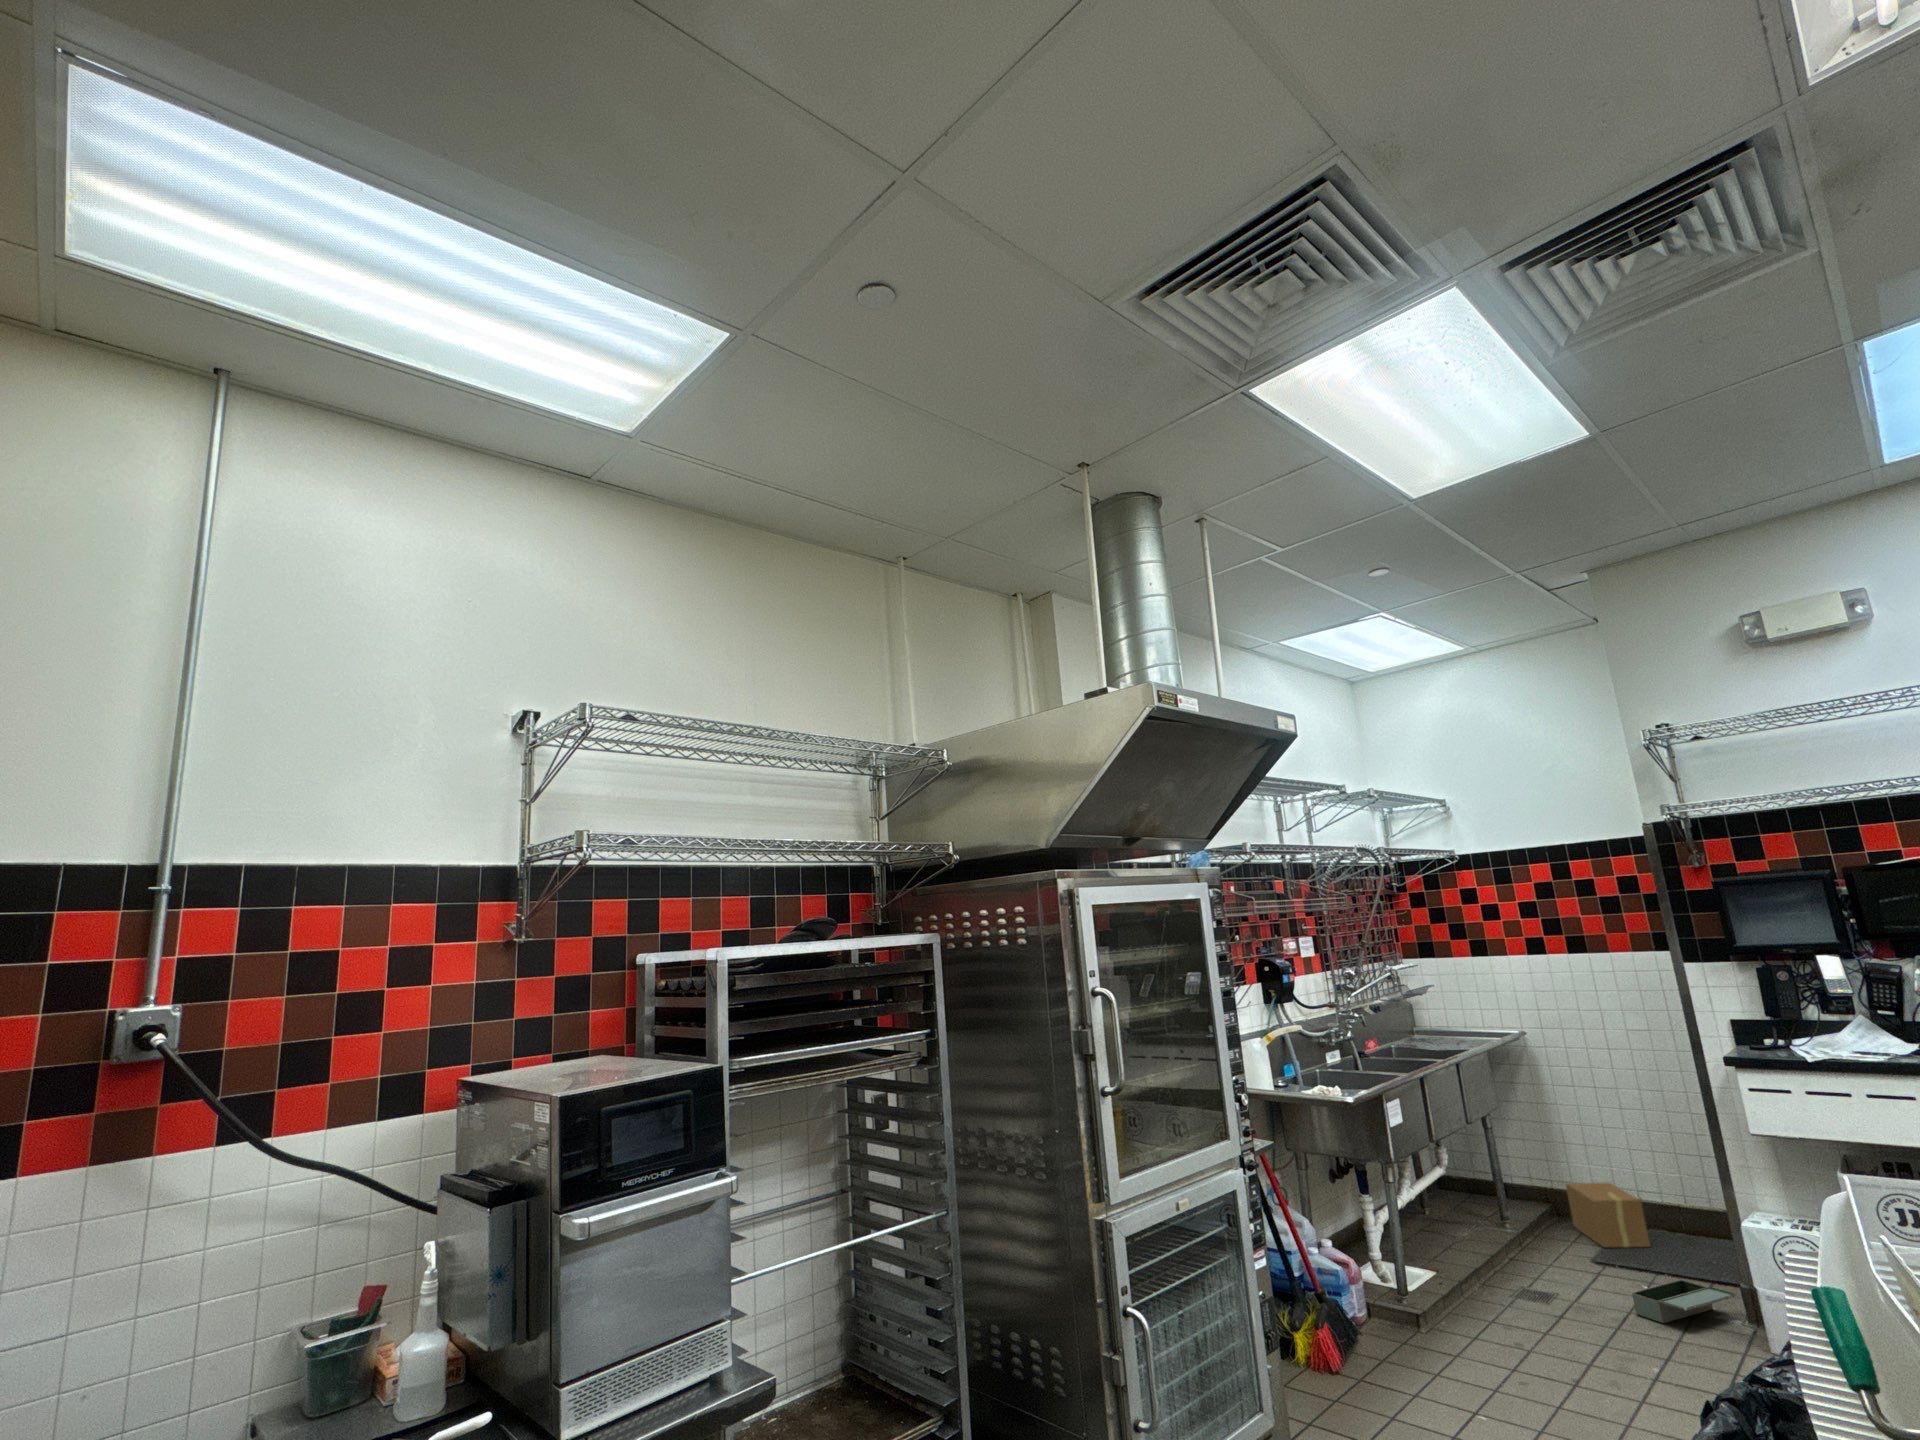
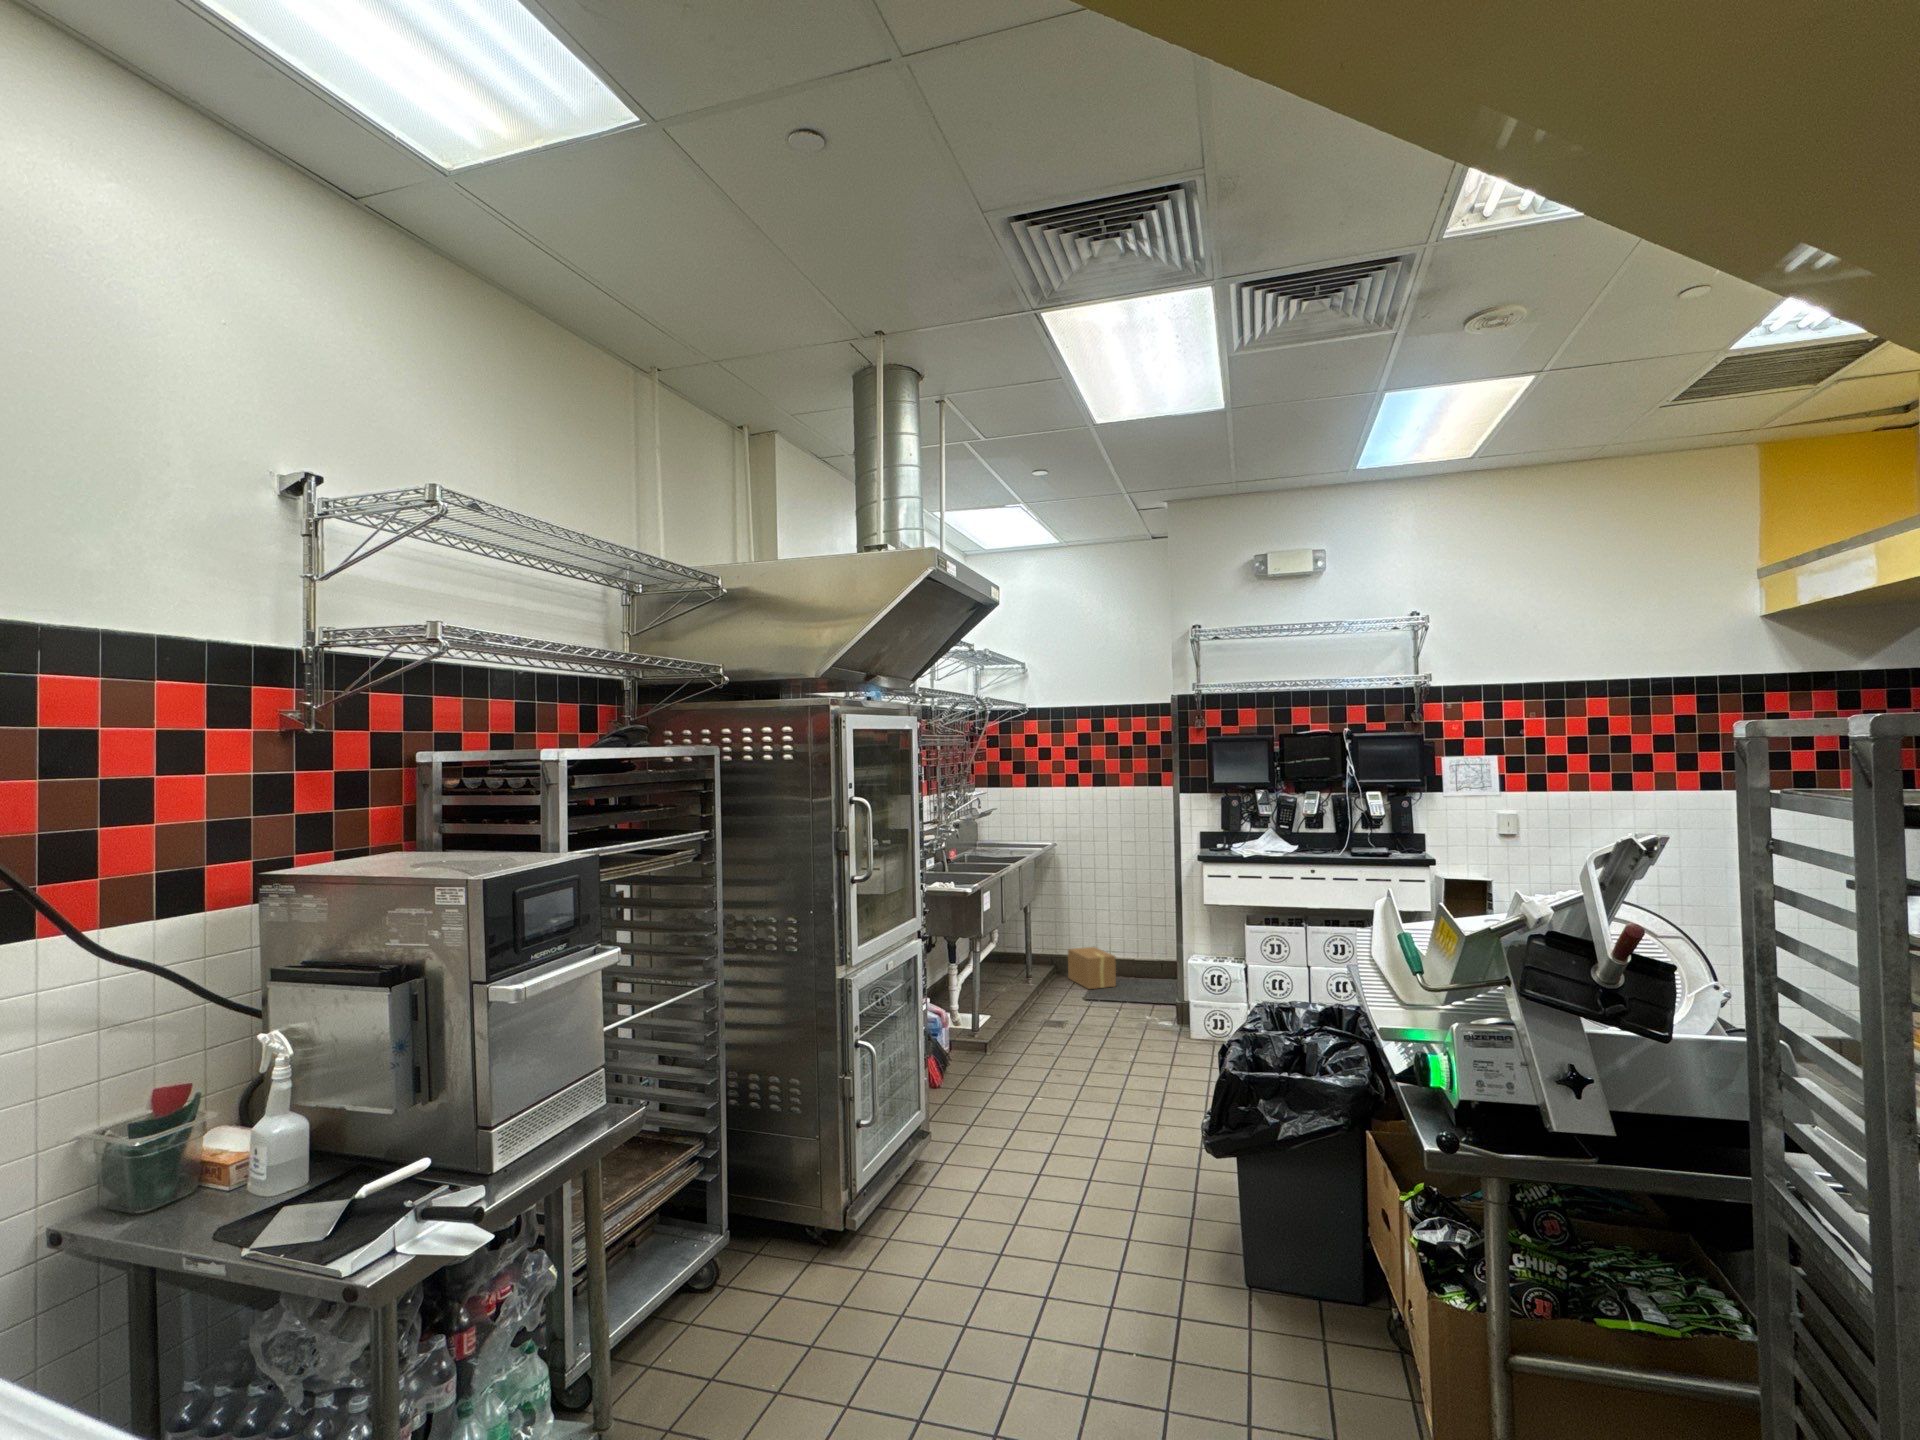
toolbox: present [1632,1280,1736,1323] -> none [1115,1003,1171,1030]

